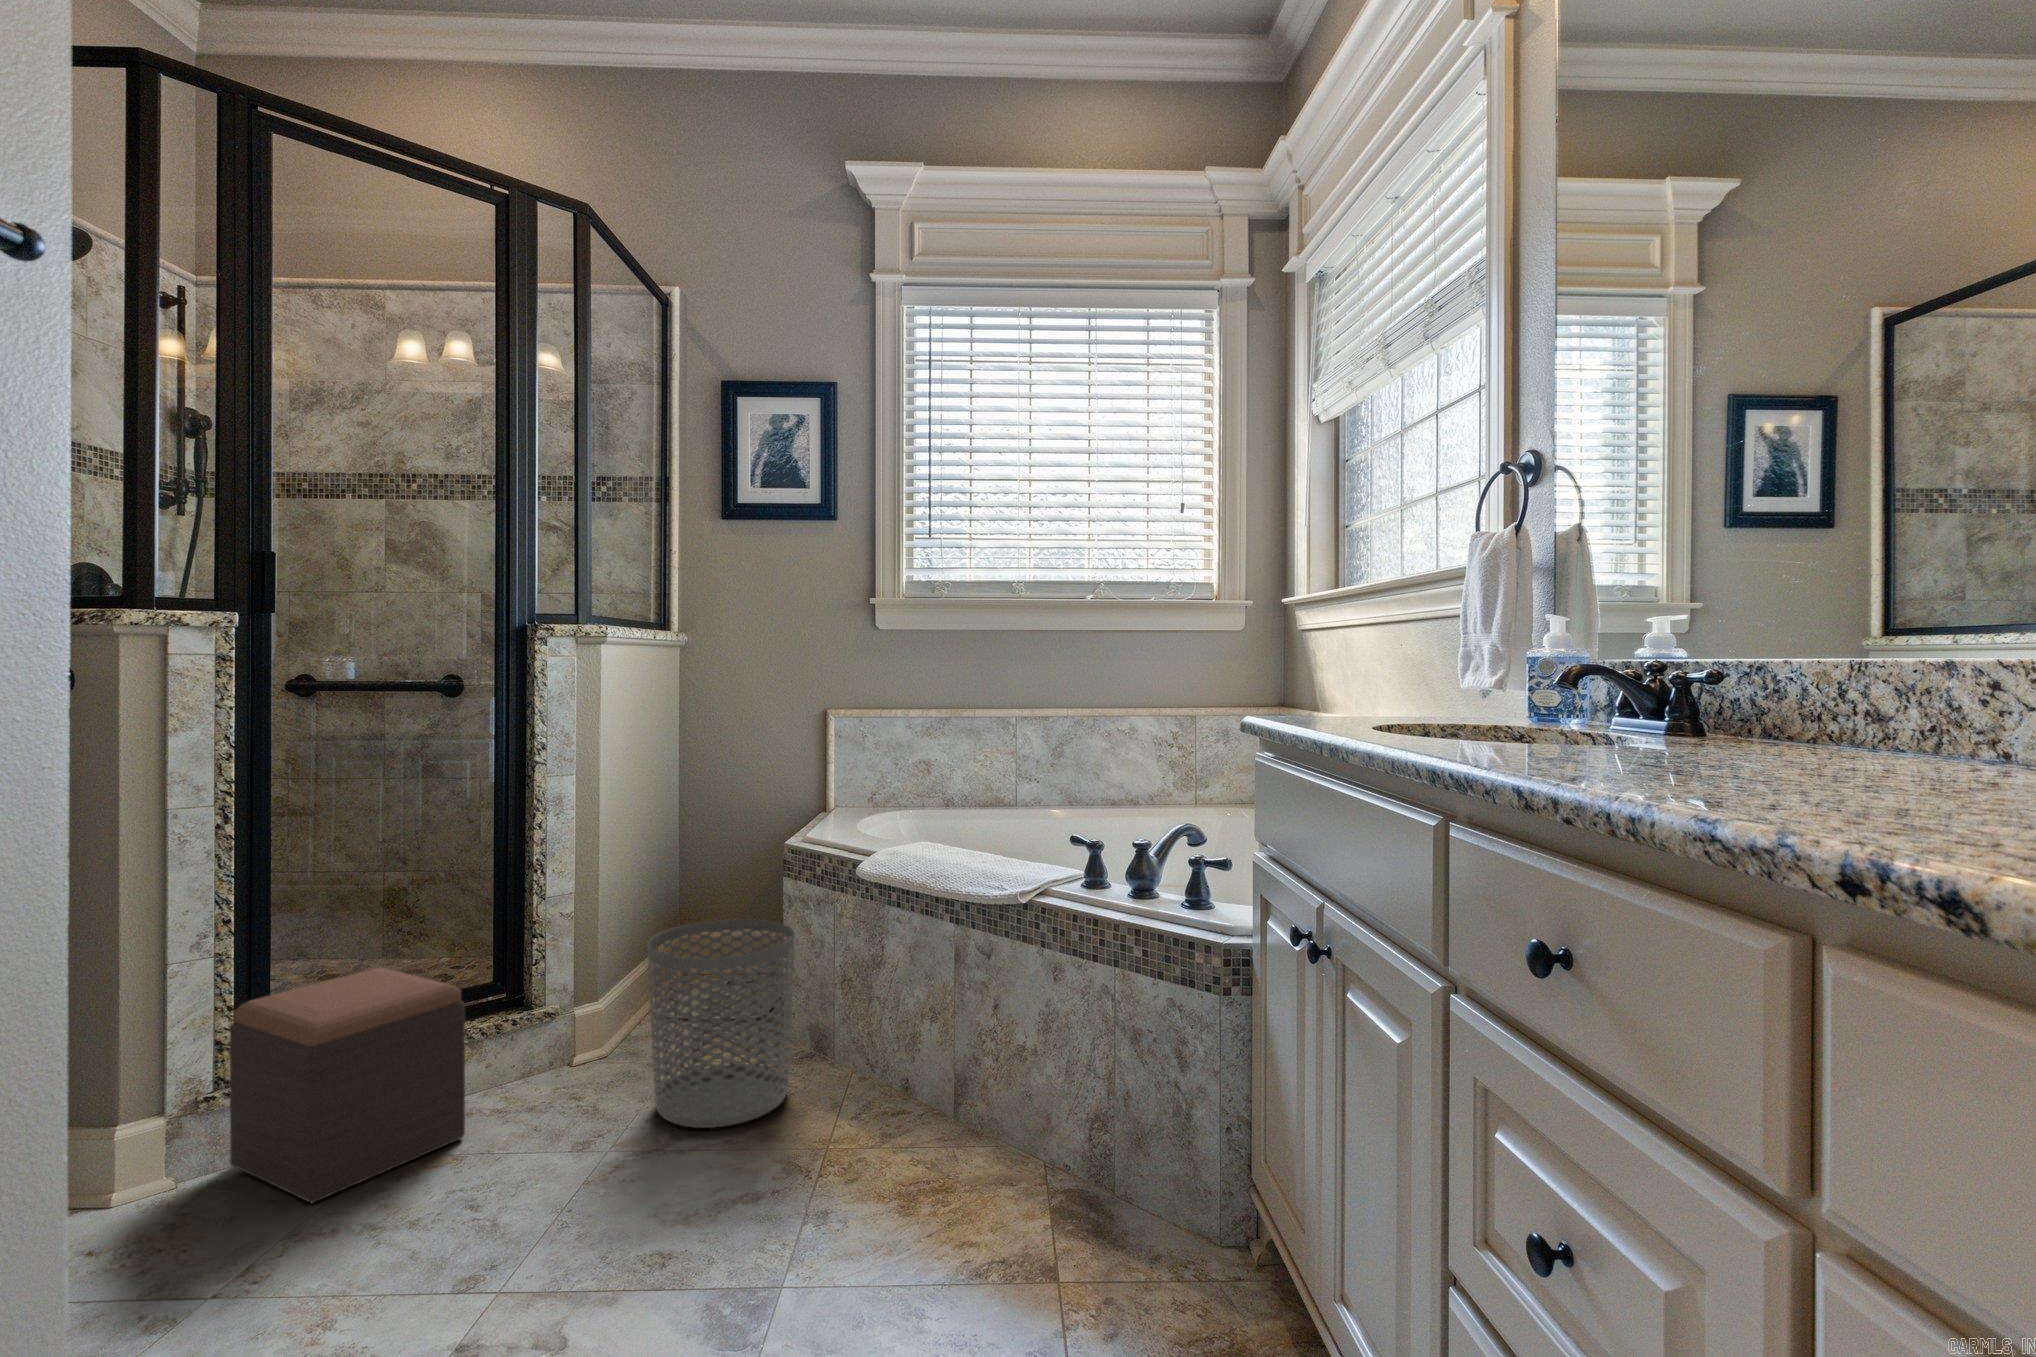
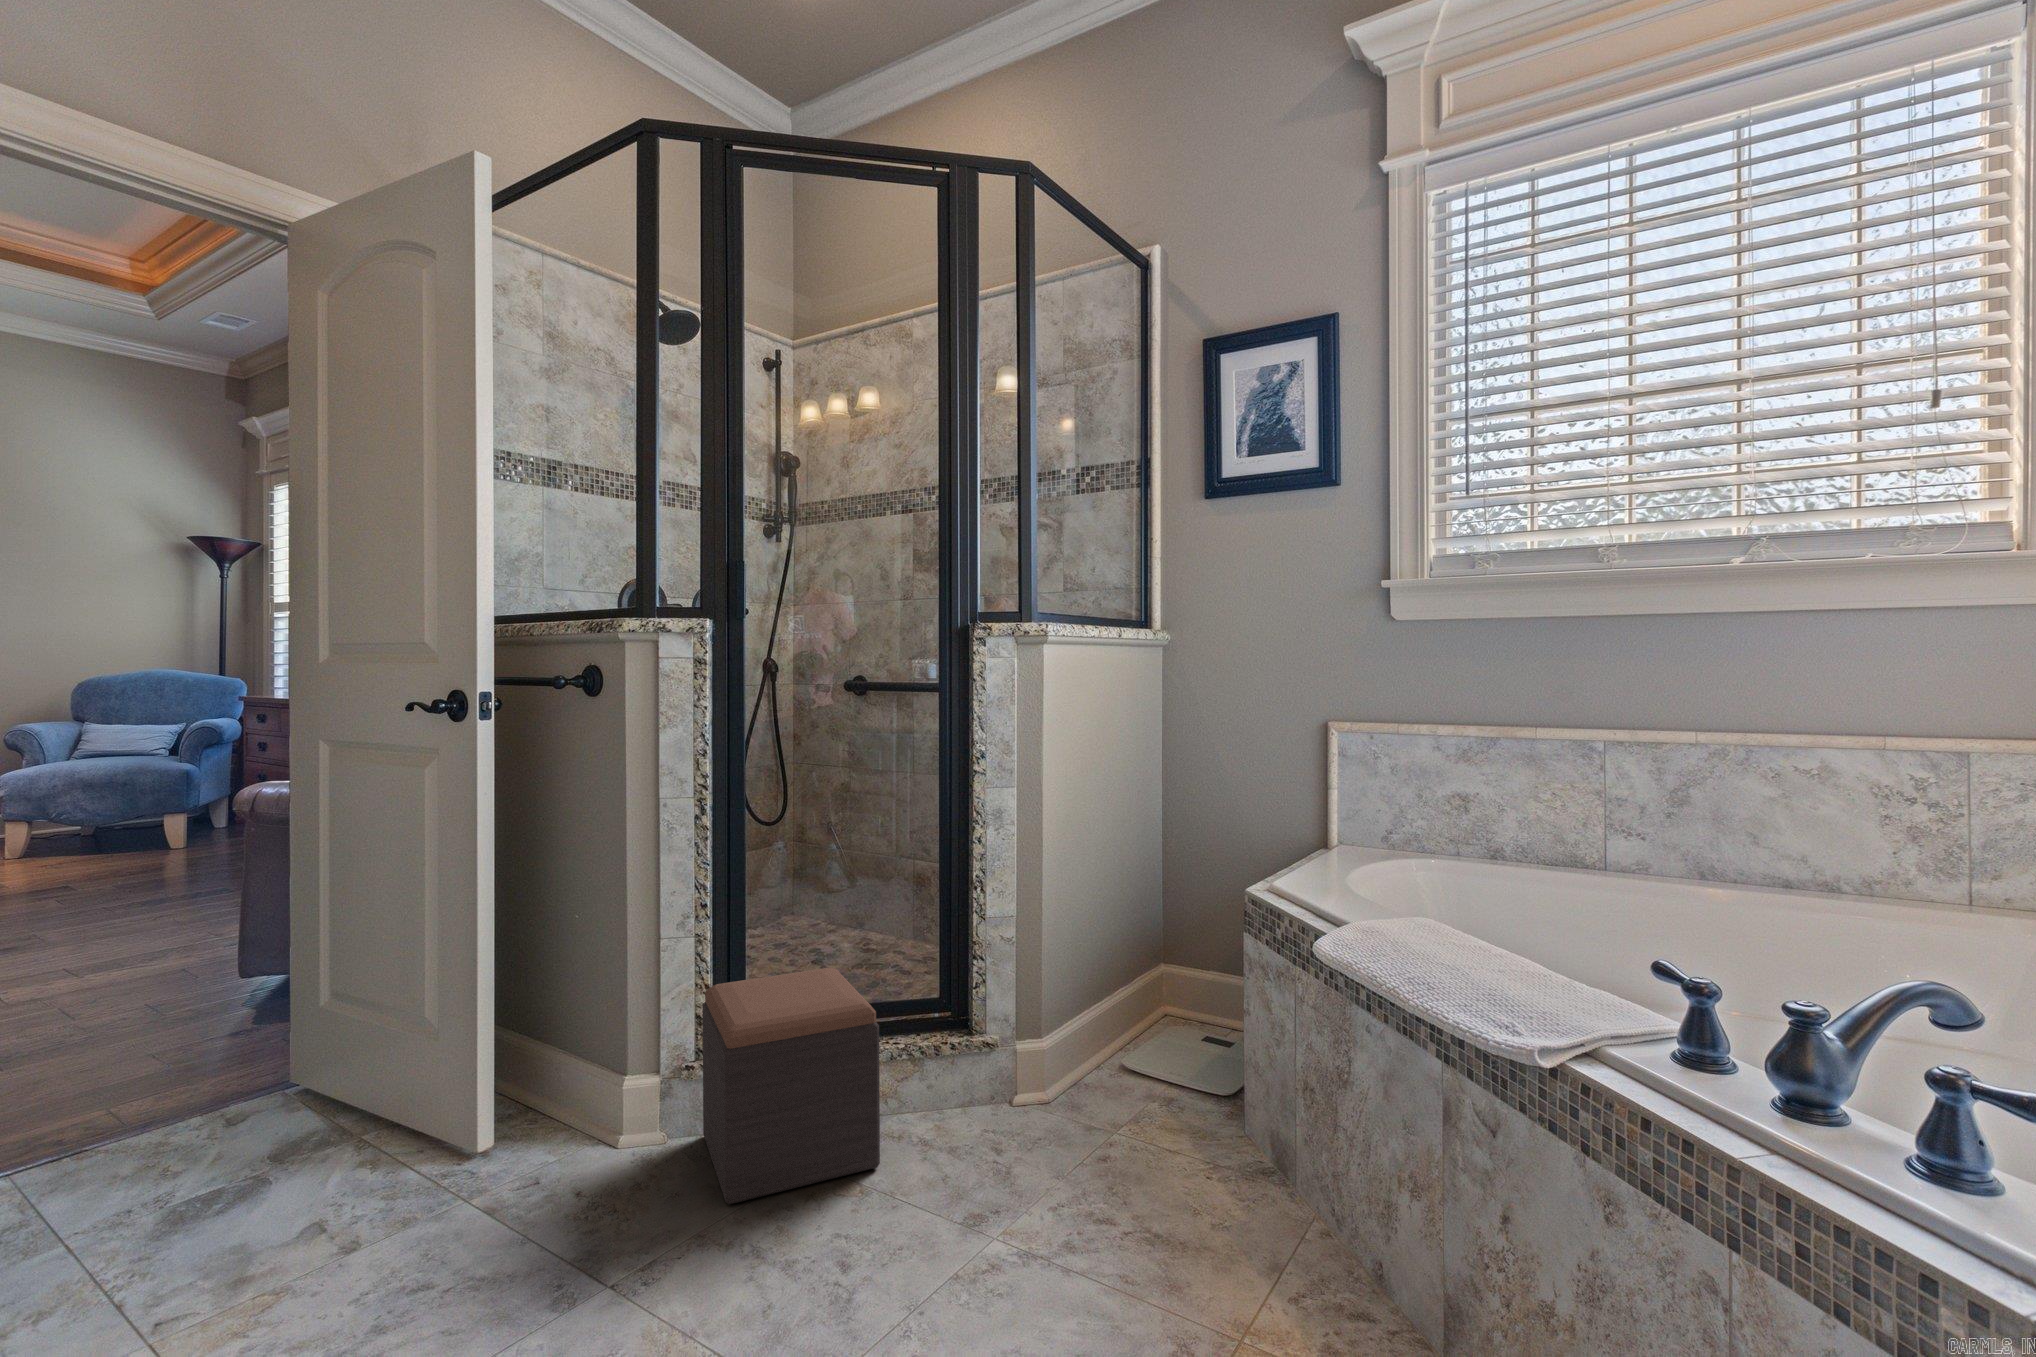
waste bin: present [647,920,795,1128] -> none [1052,976,1228,1251]

